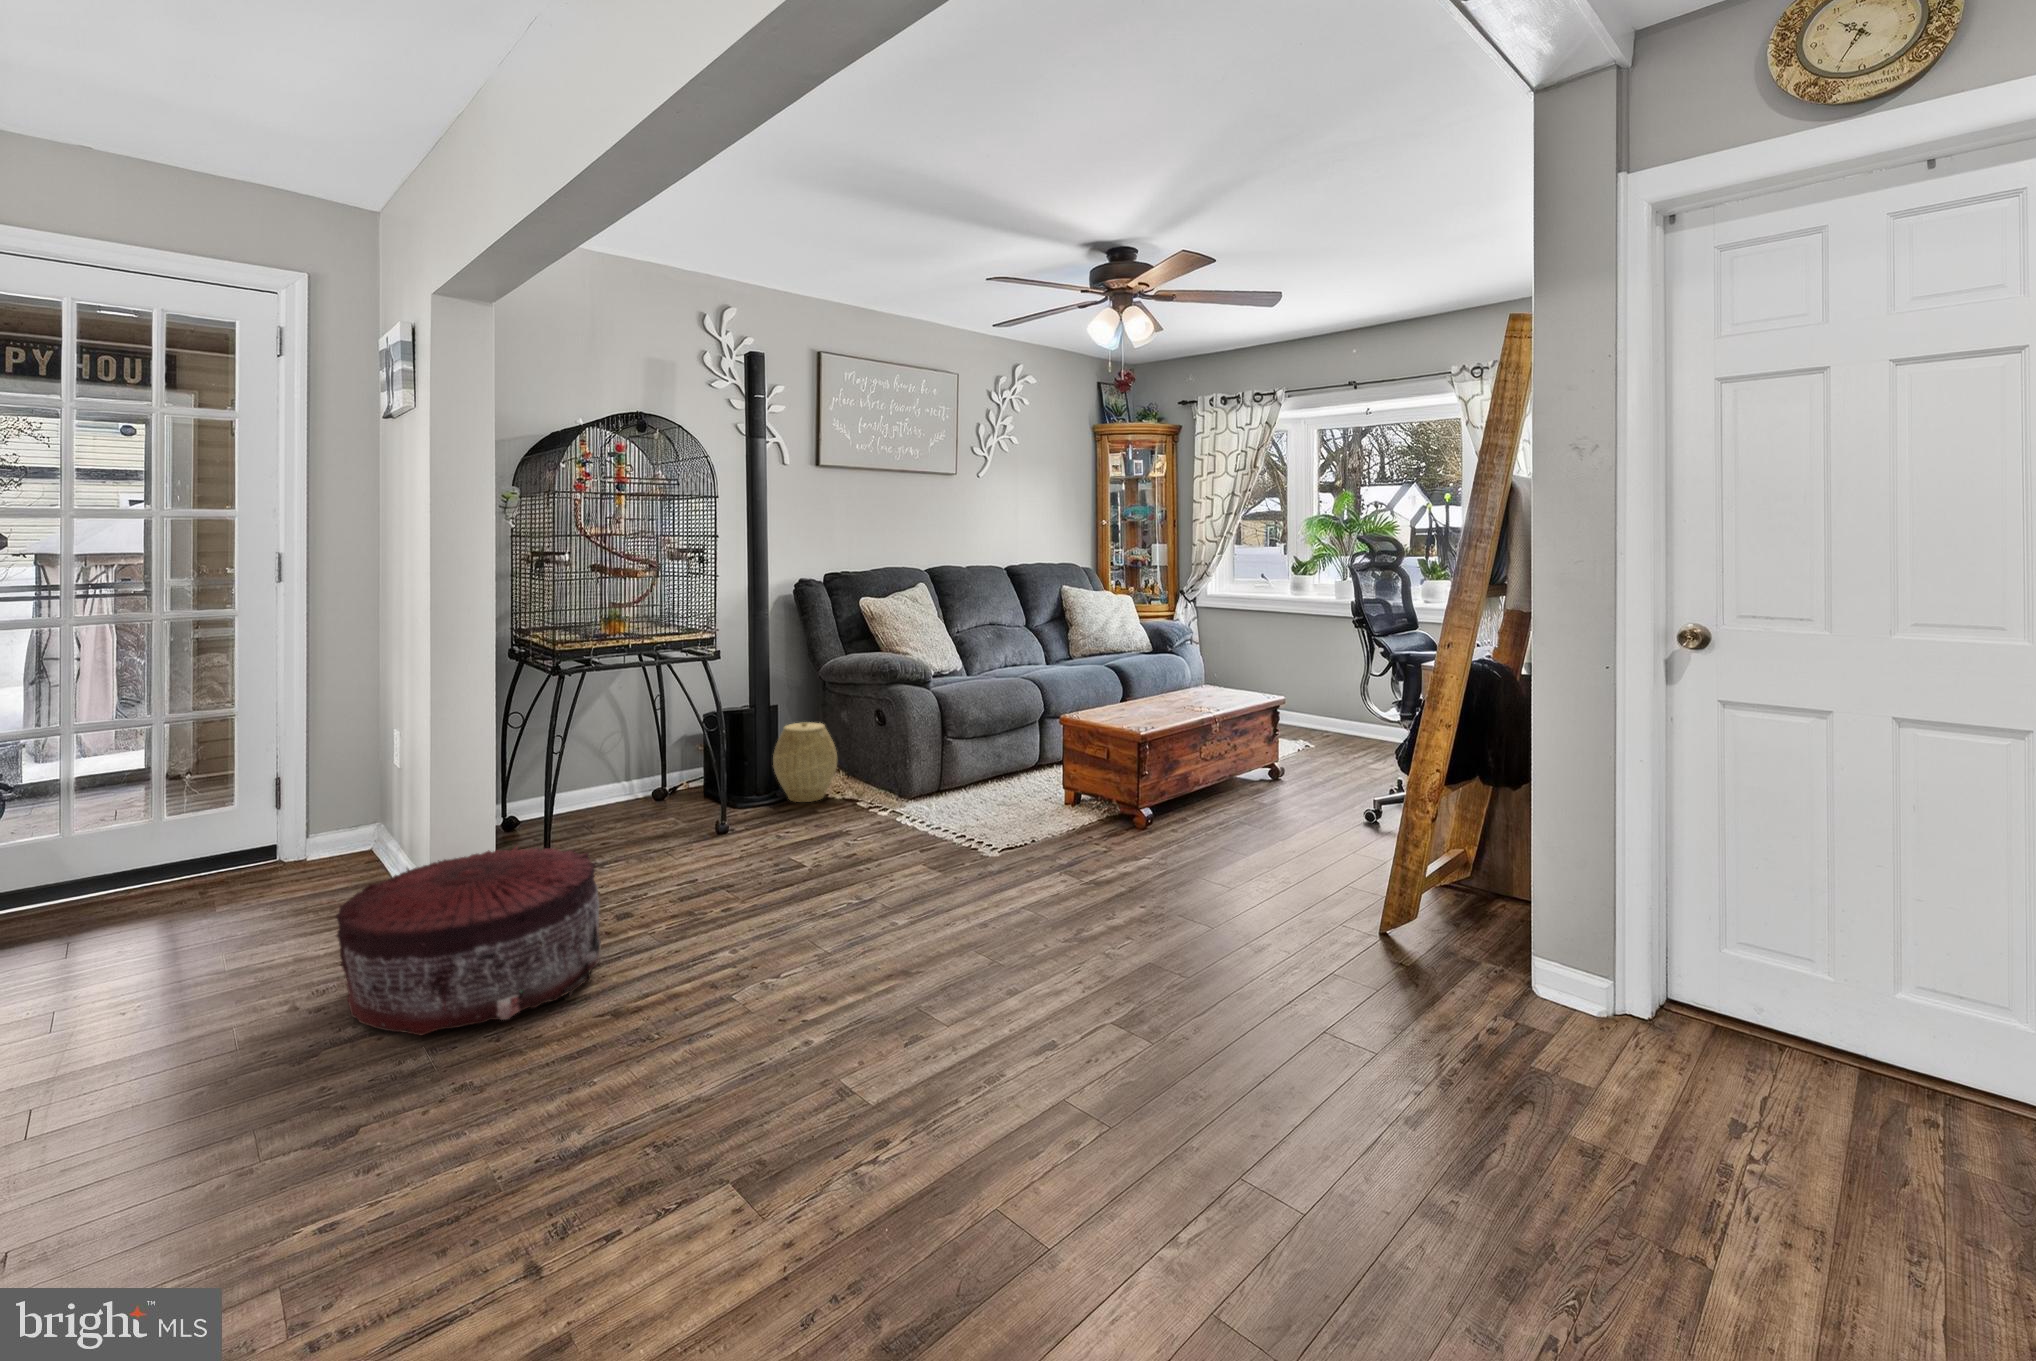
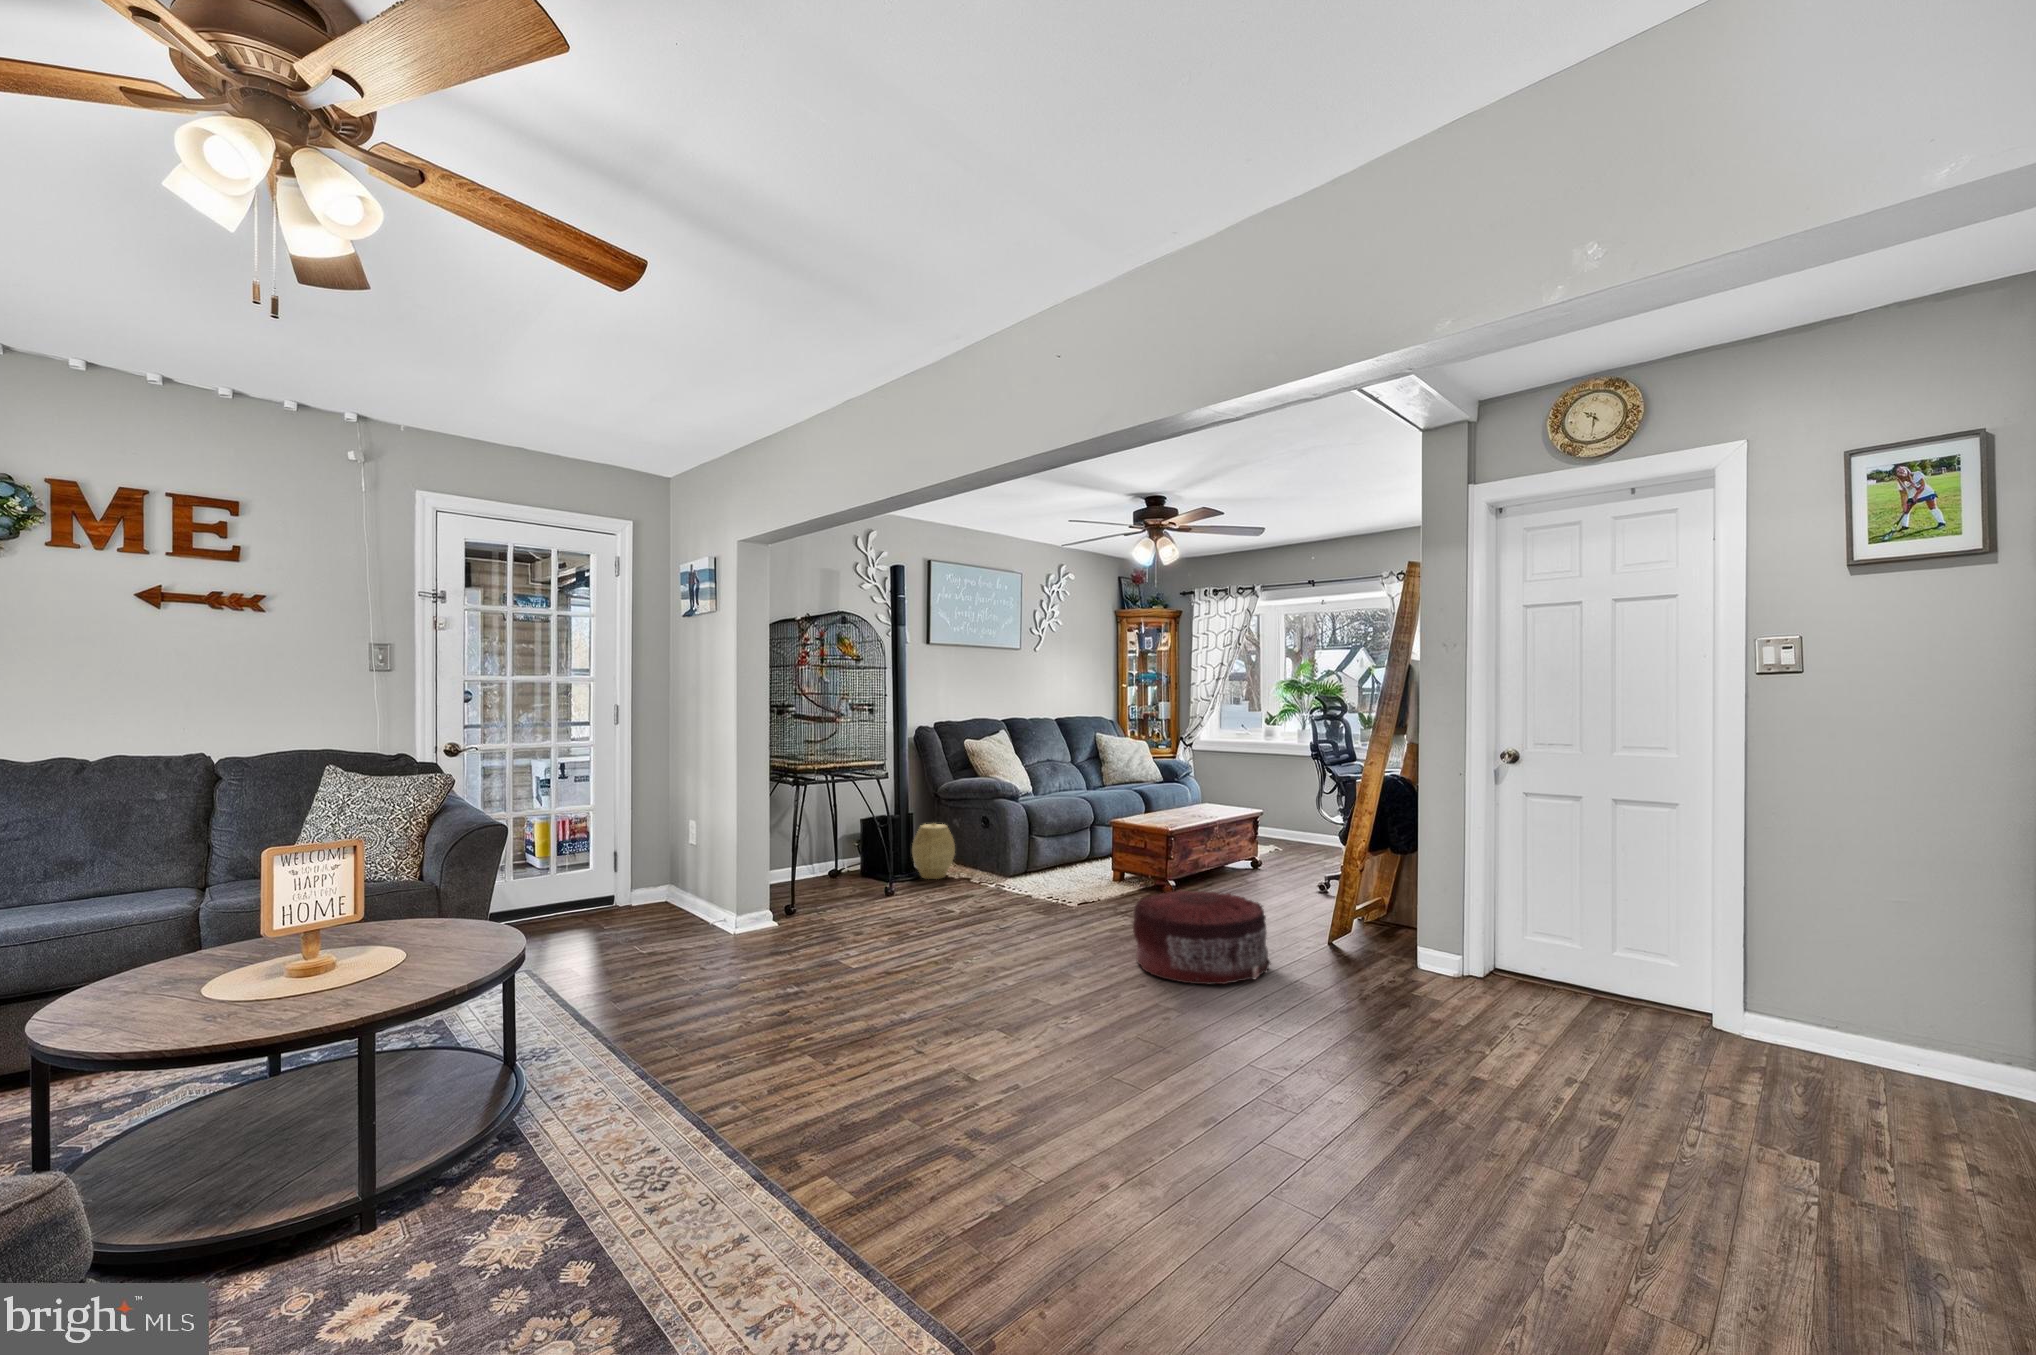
pouf: present [336,847,601,1035] -> present [1133,889,1270,985]

